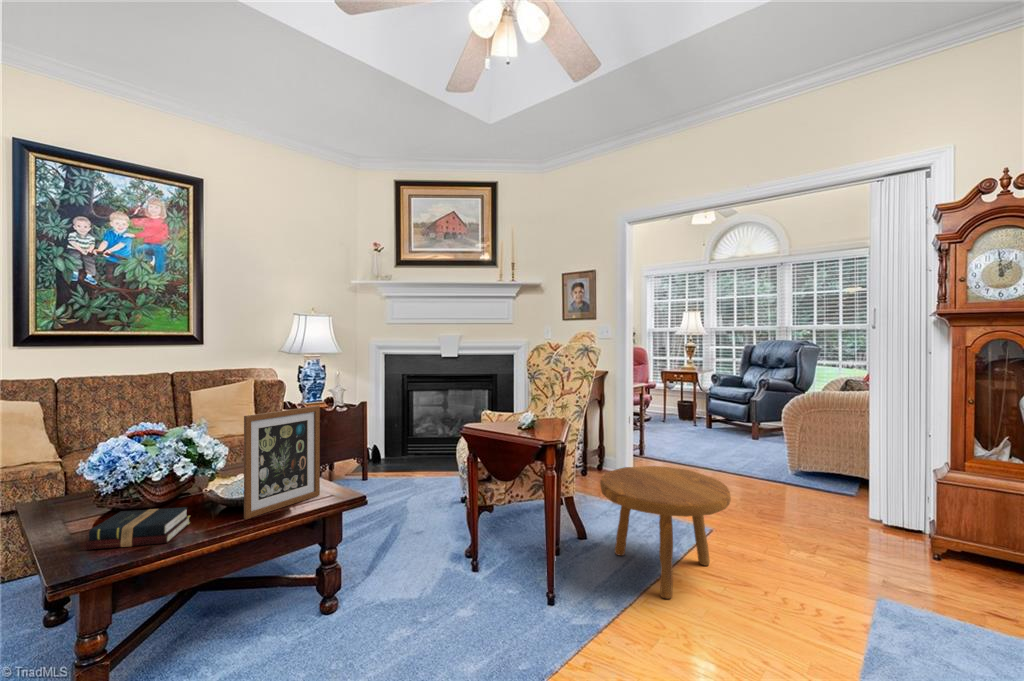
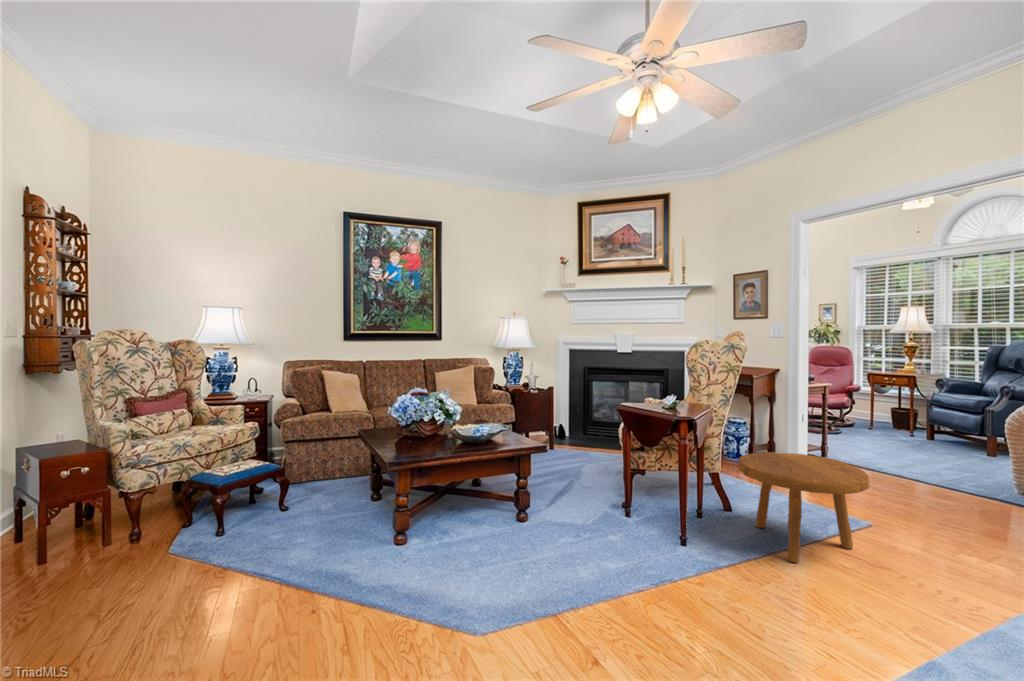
picture frame: present [244,406,320,519] -> none [471,382,516,450]
hardback book: present [85,507,190,550] -> none [395,436,443,455]

